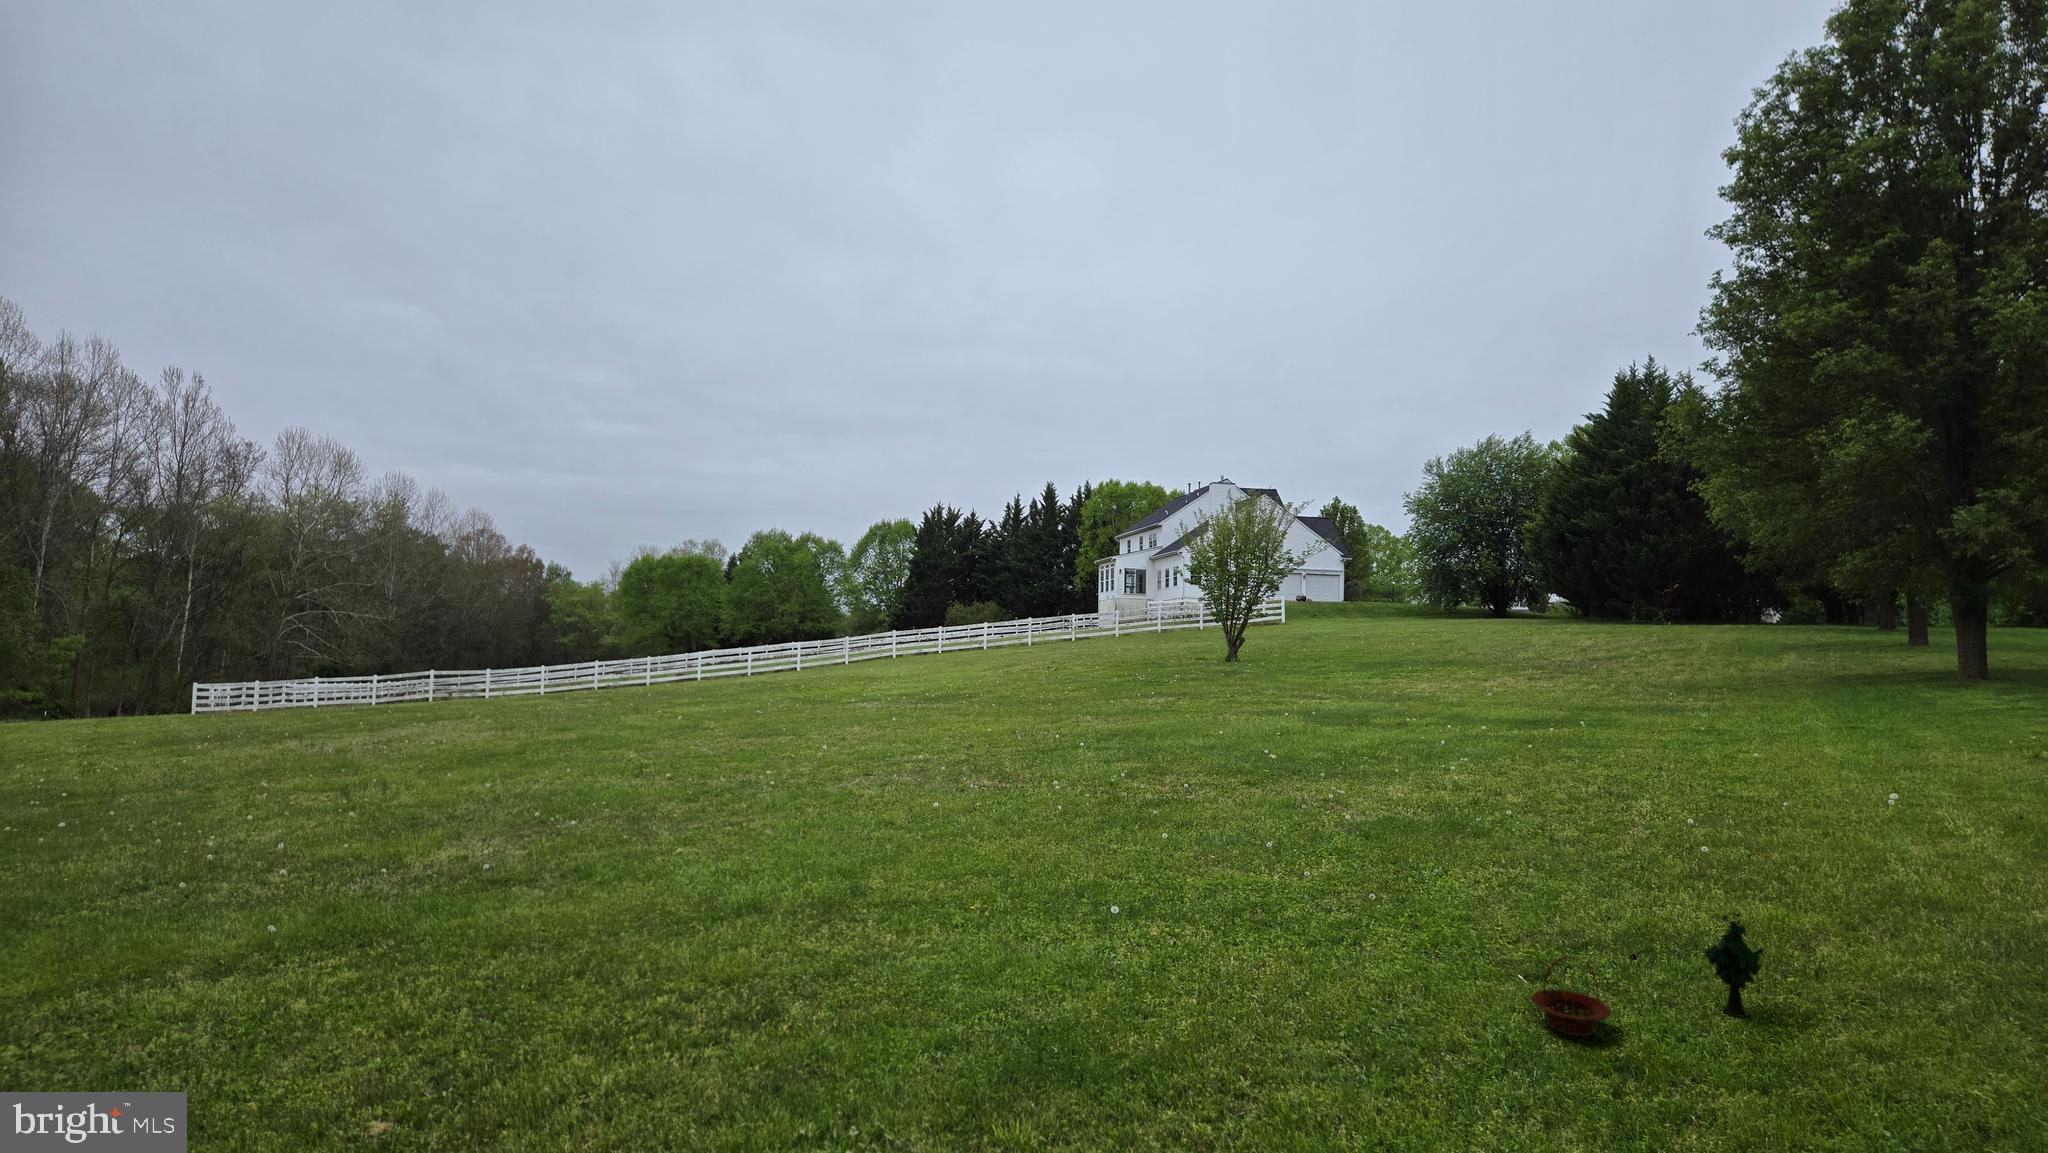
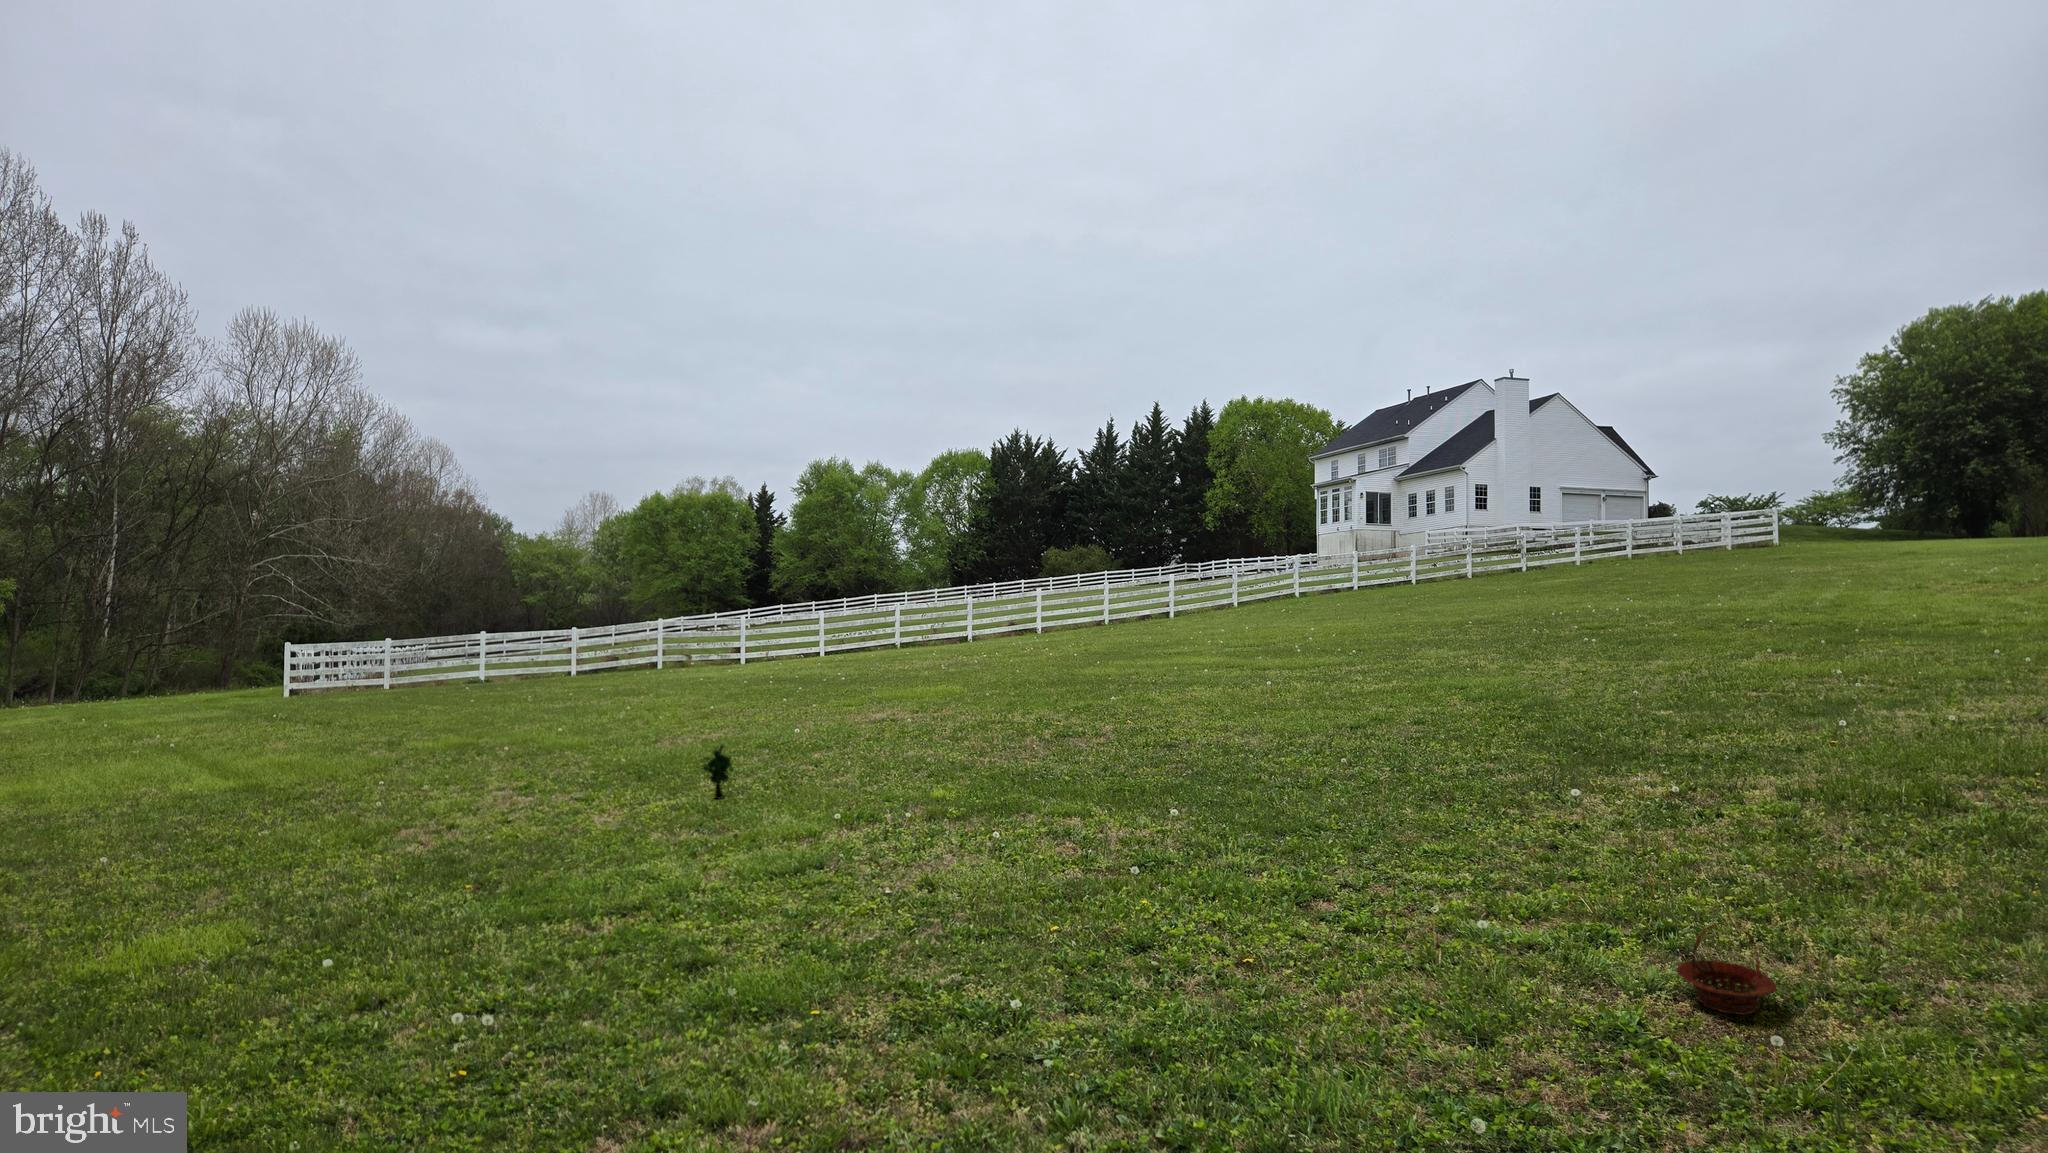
decorative plant: present [1704,913,1763,1018] -> present [702,745,732,799]

